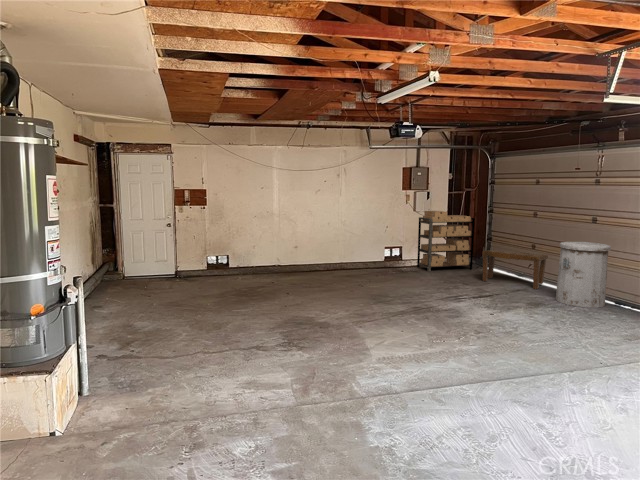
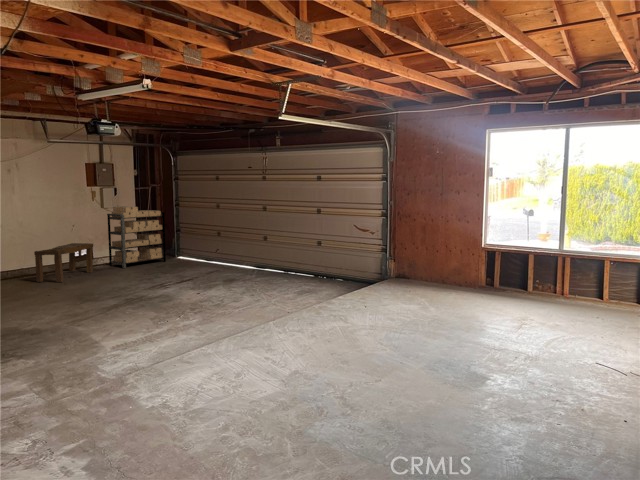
trash can: present [556,242,611,308] -> none [243,227,278,279]
bench: present [482,250,548,289] -> present [34,243,93,282]

